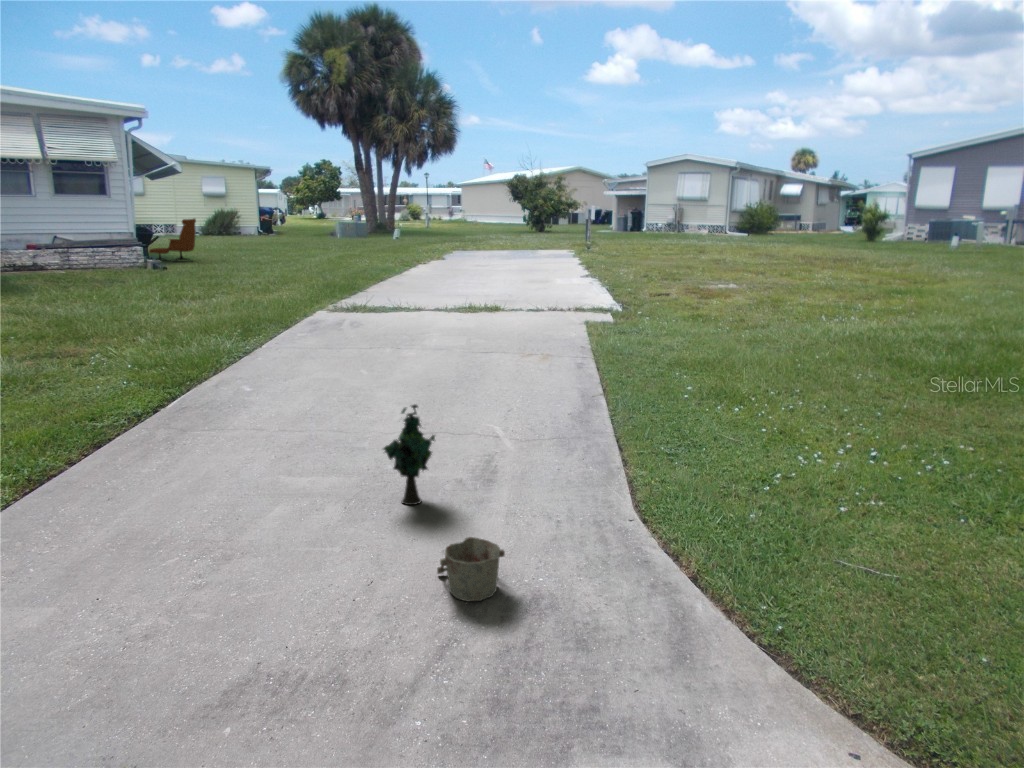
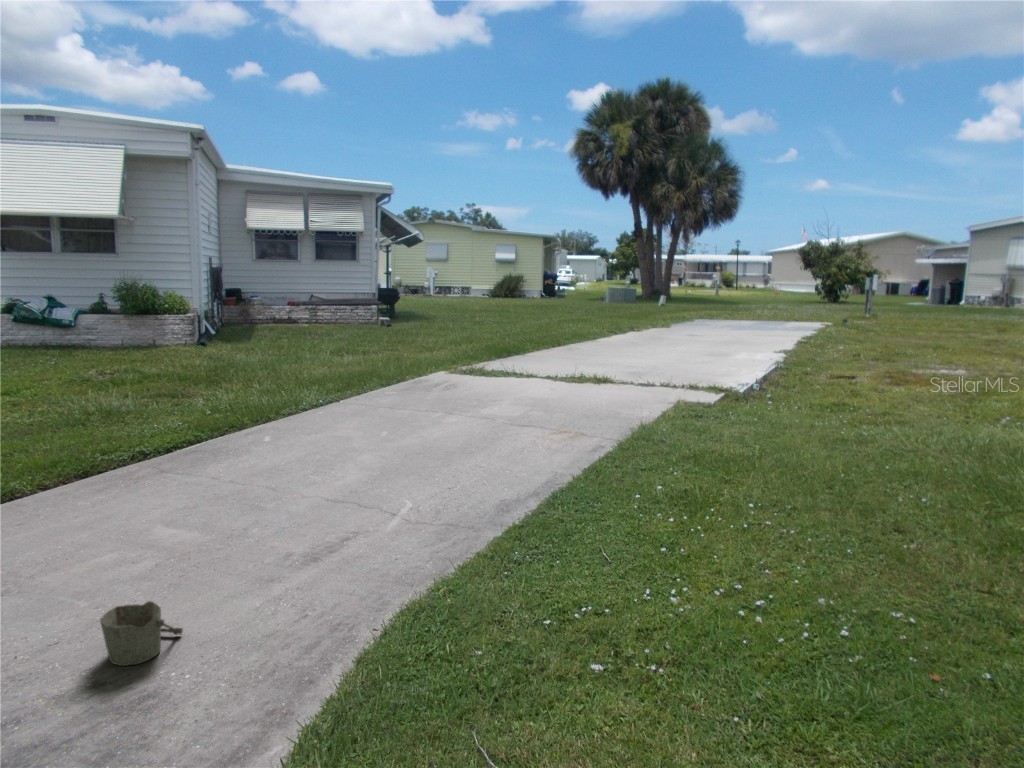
lounge chair: present [149,219,196,260] -> none [394,282,432,321]
decorative plant: present [383,405,435,505] -> none [191,465,252,564]

